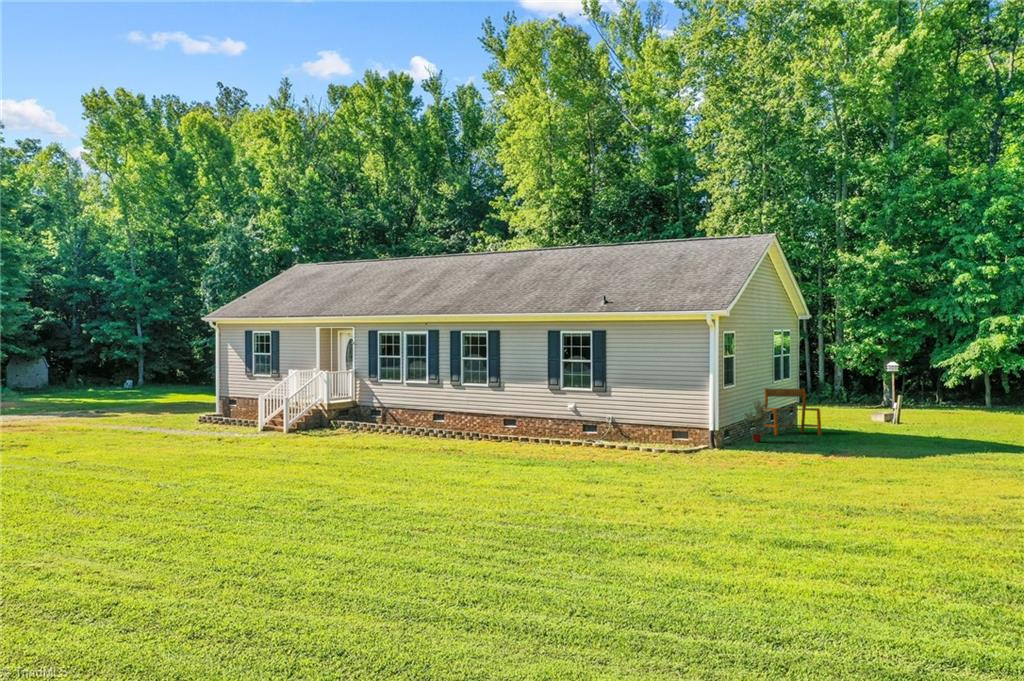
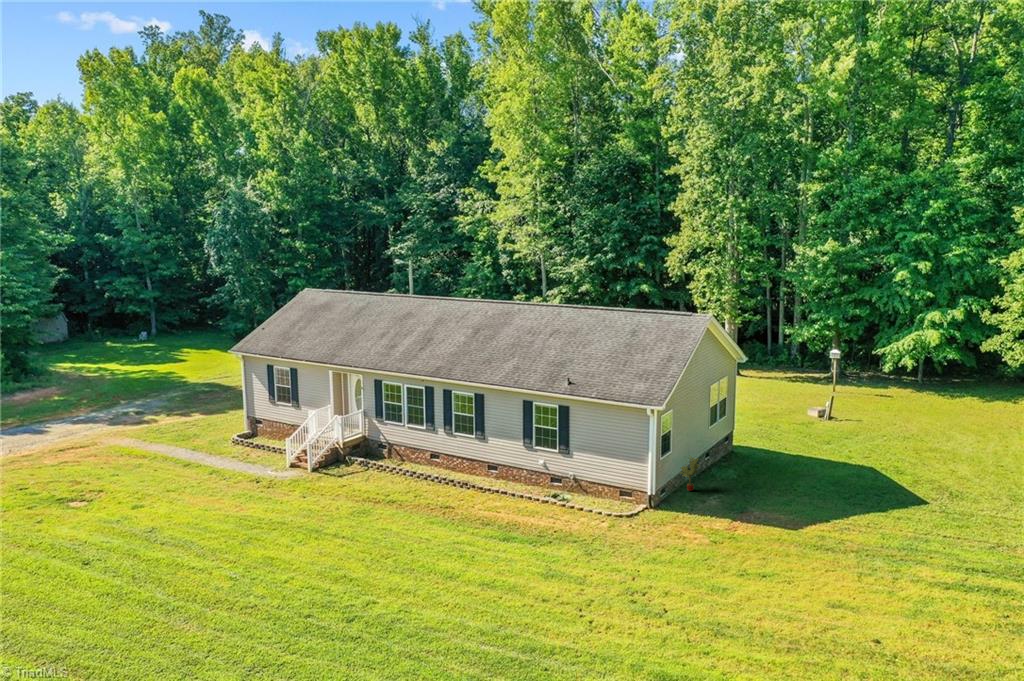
bench: present [764,388,821,435] -> none [701,428,748,472]

